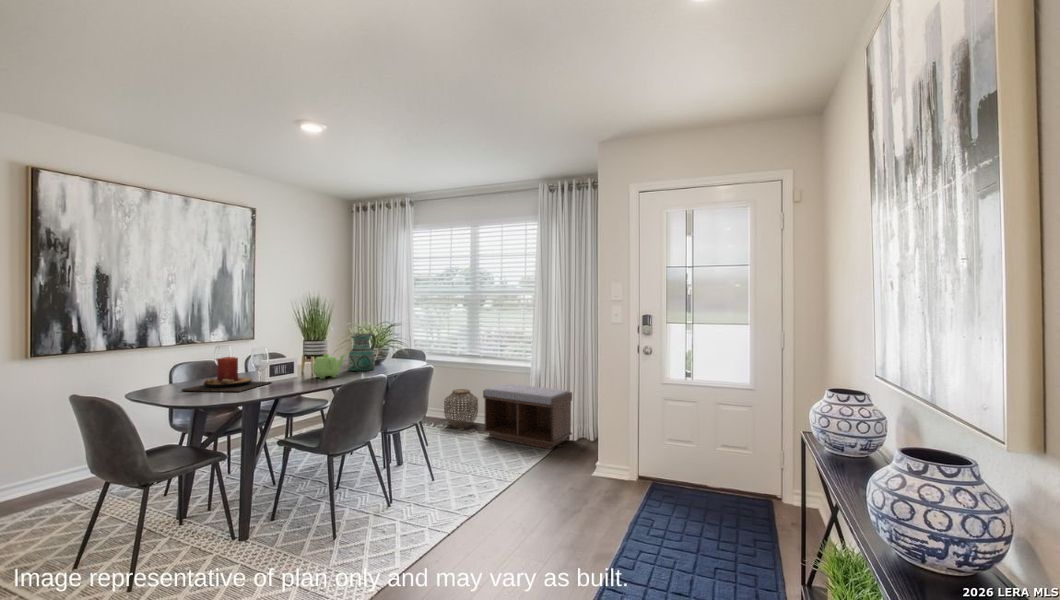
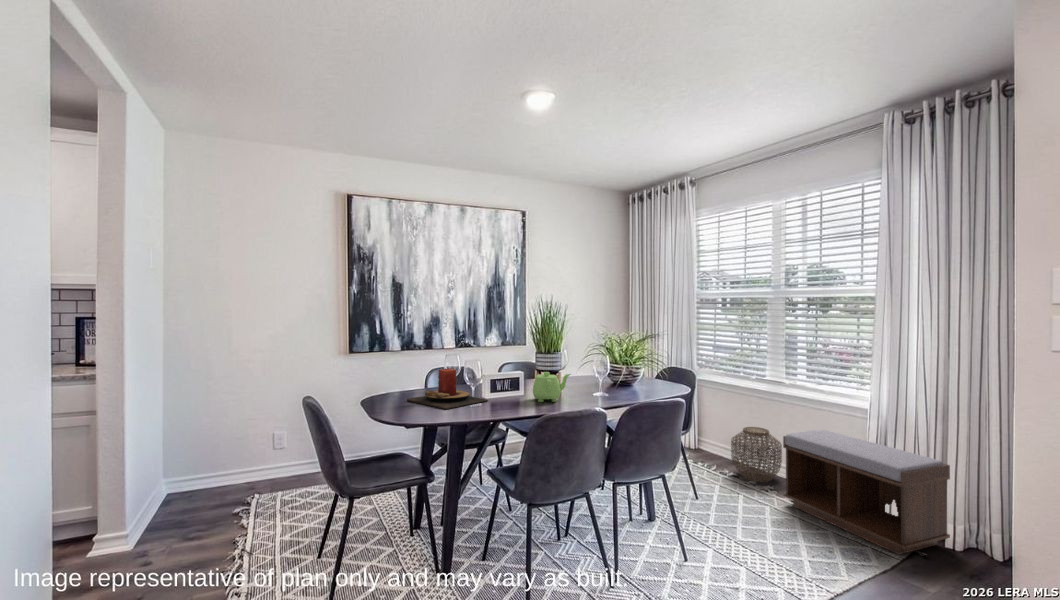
ceramic pitcher: present [348,332,376,371] -> none [580,347,616,396]

